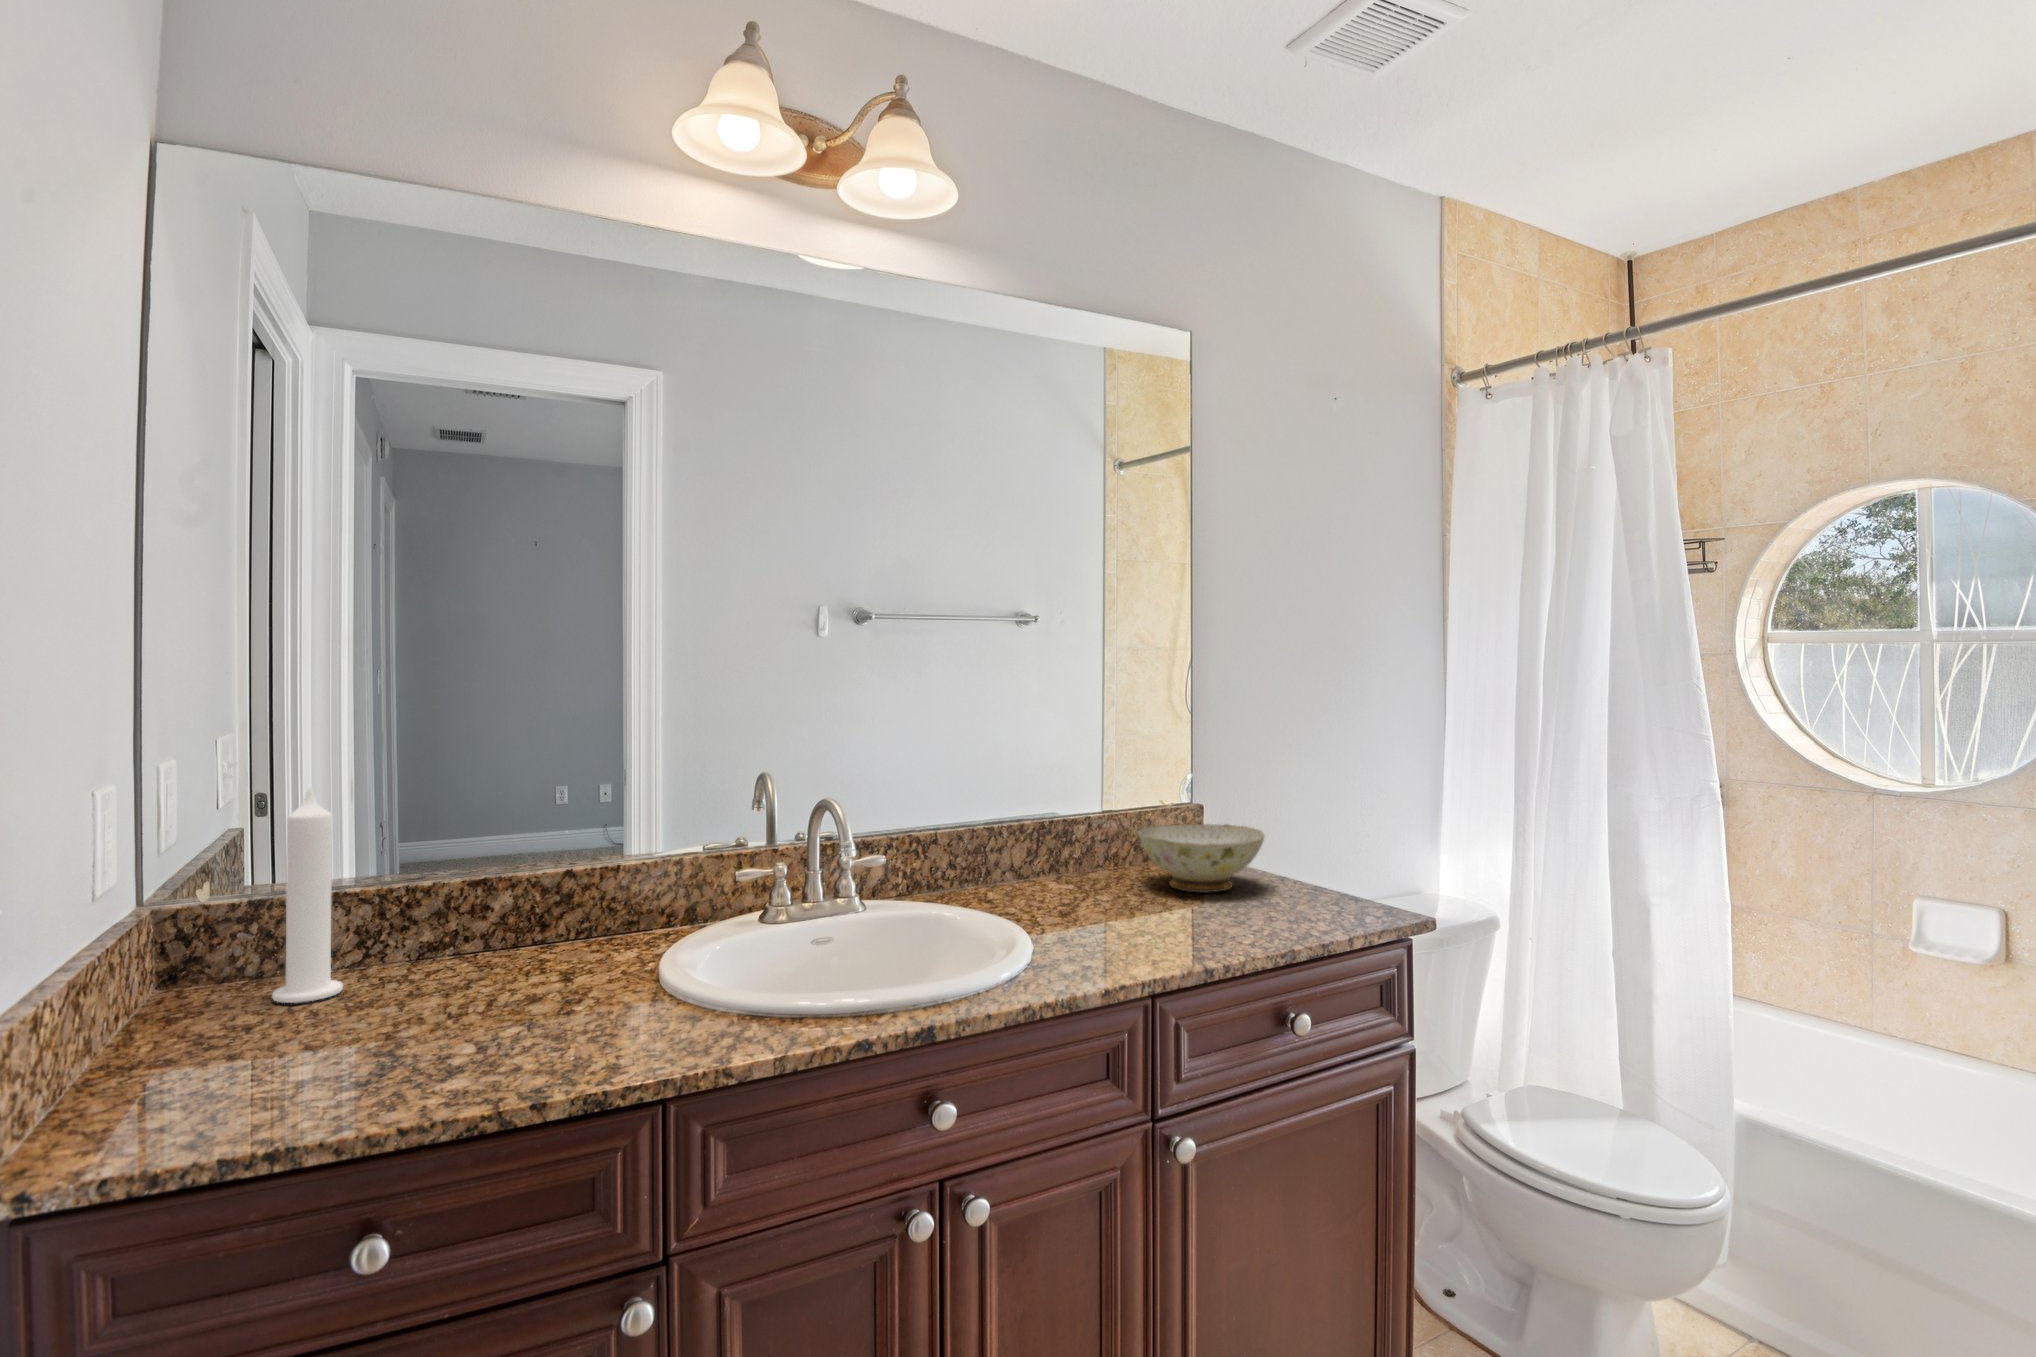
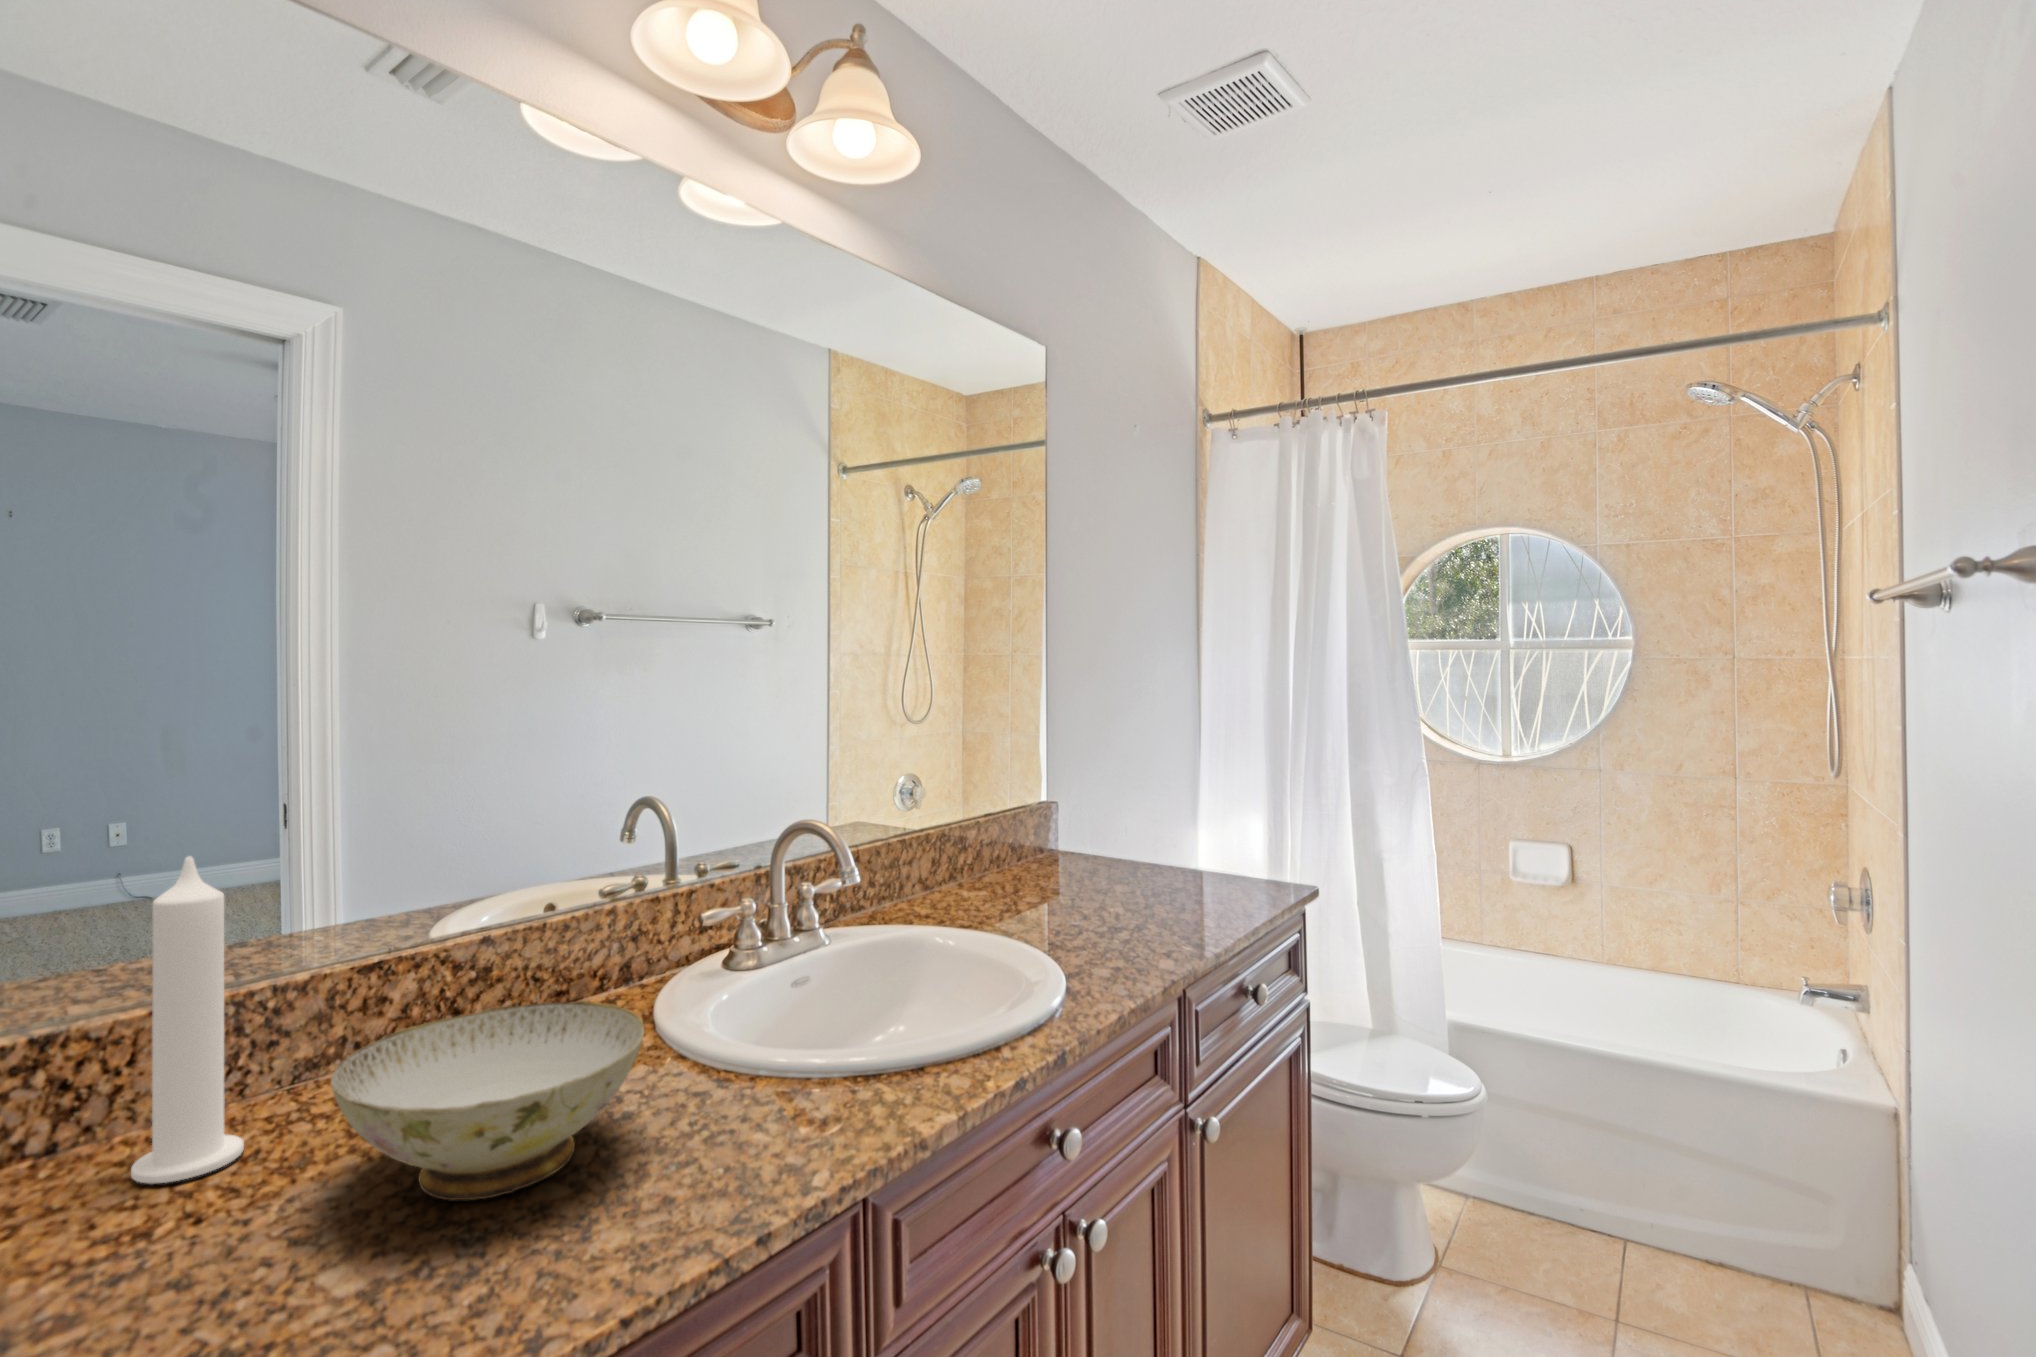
ceramic bowl: present [1138,824,1265,893] -> present [331,1000,644,1201]

